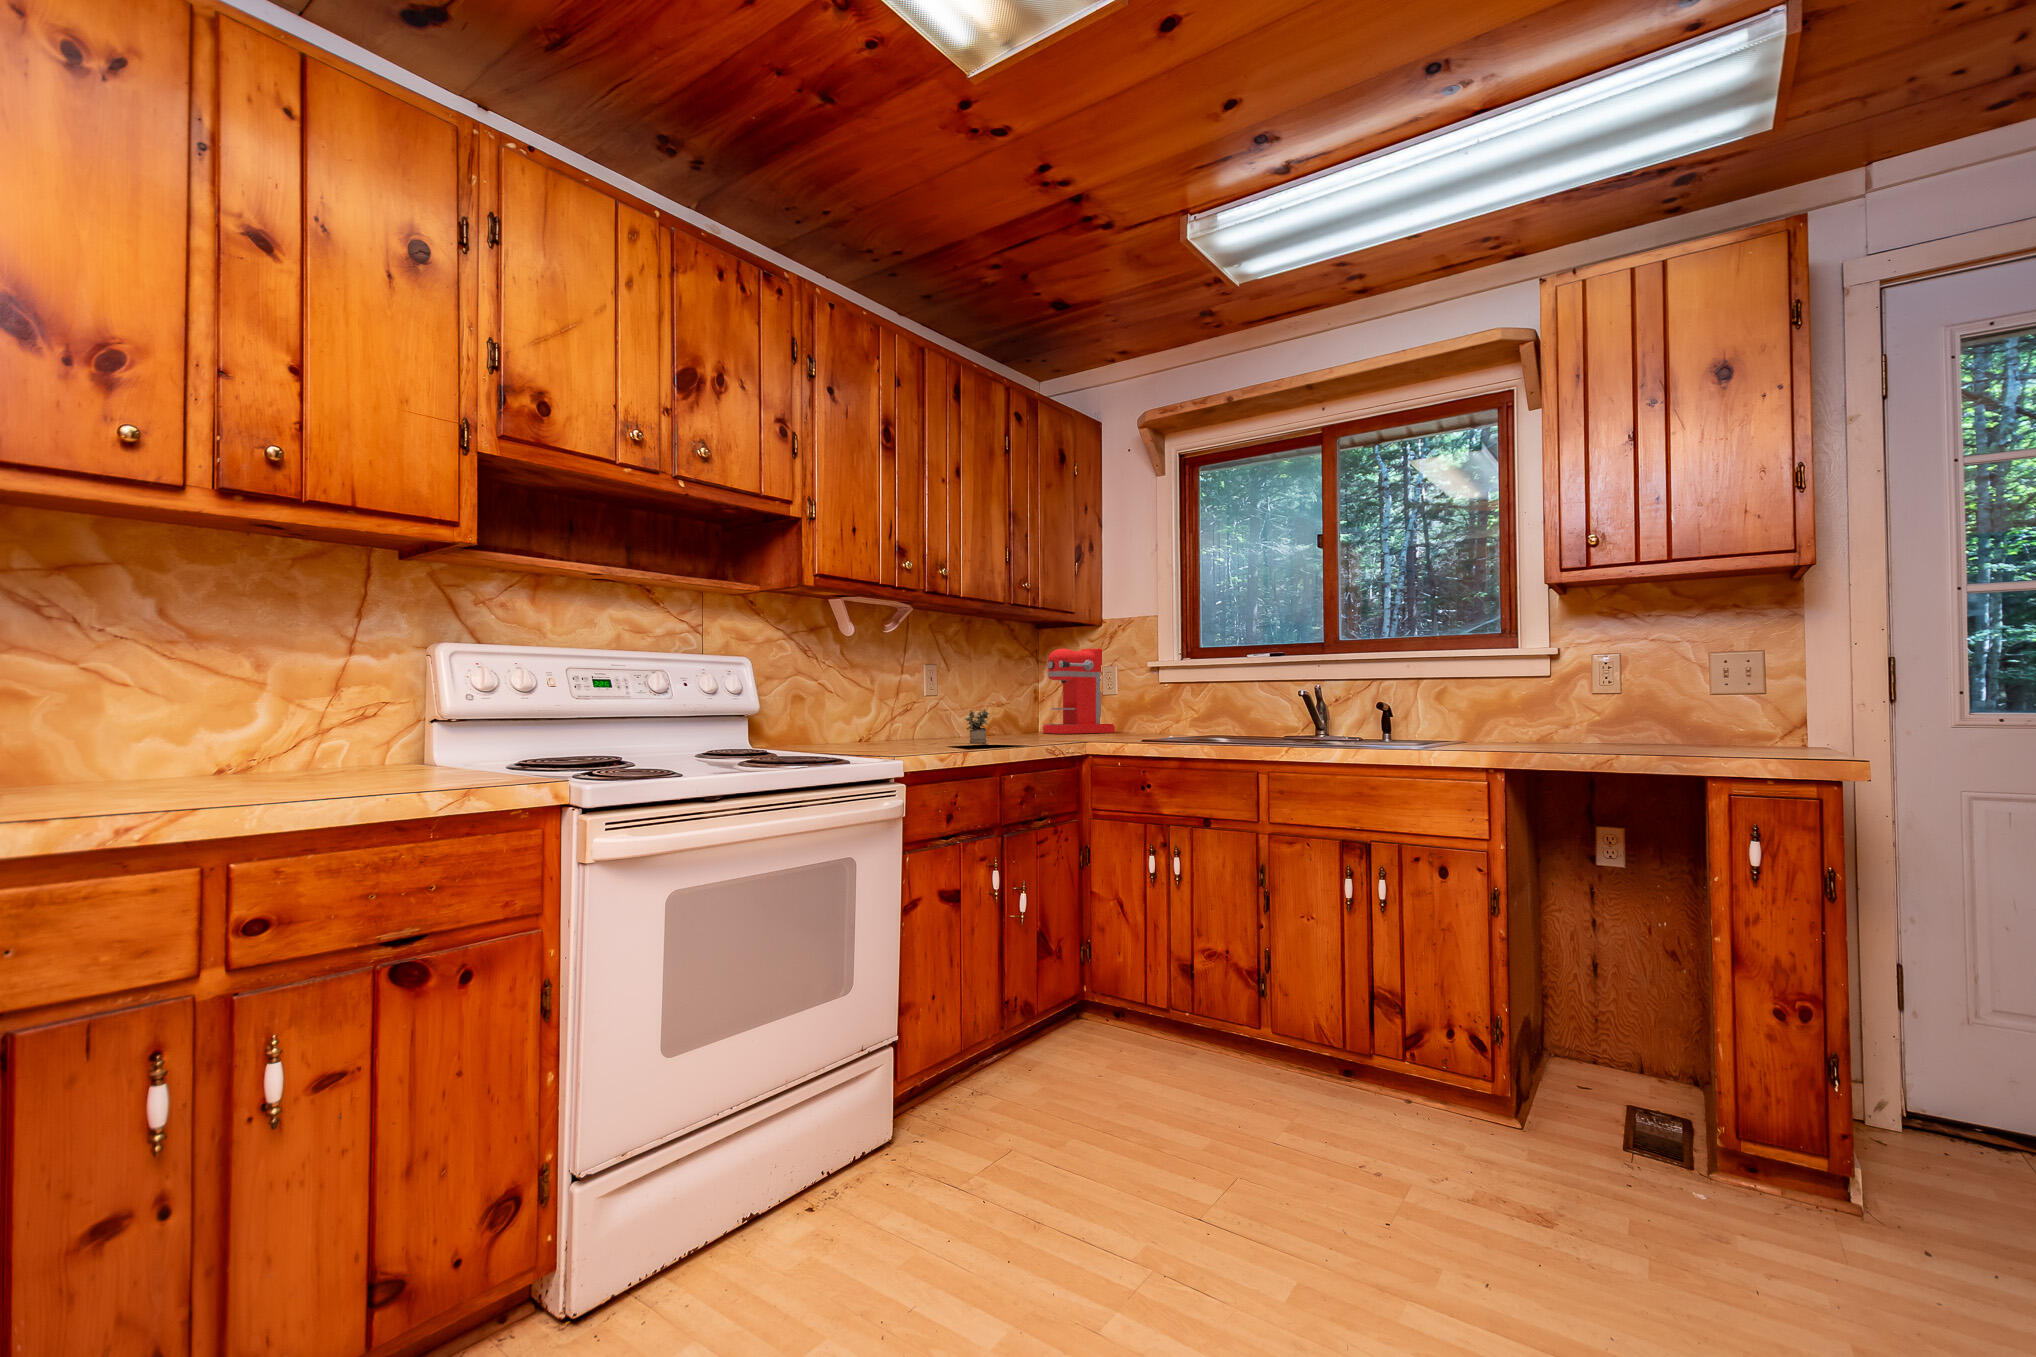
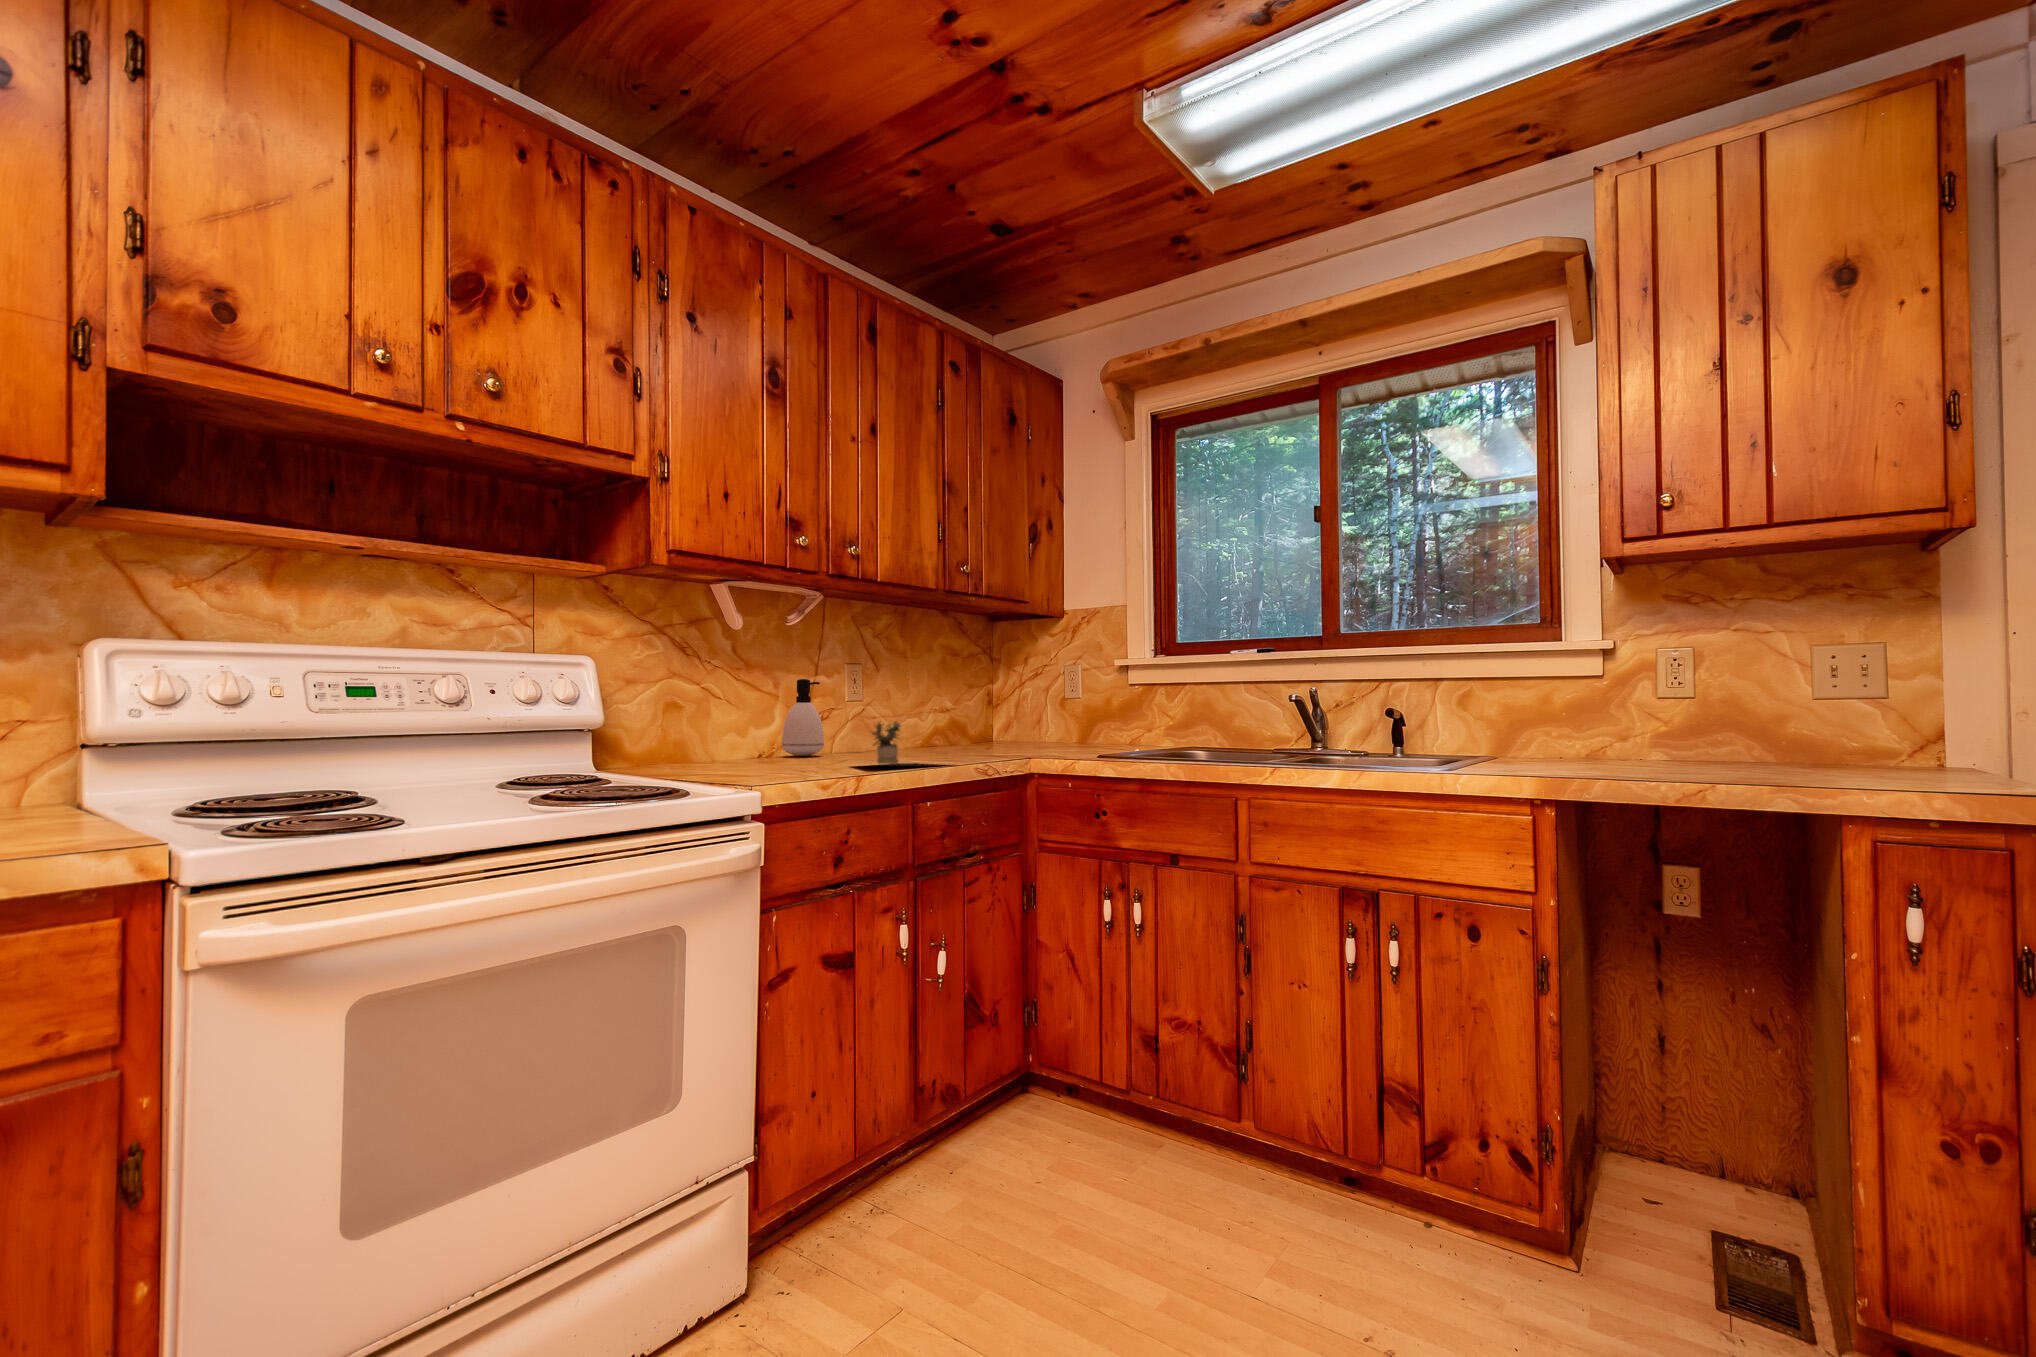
coffee maker: present [1043,649,1115,734] -> none [993,645,1080,746]
soap dispenser: none [879,676,914,740] -> present [782,679,824,756]

